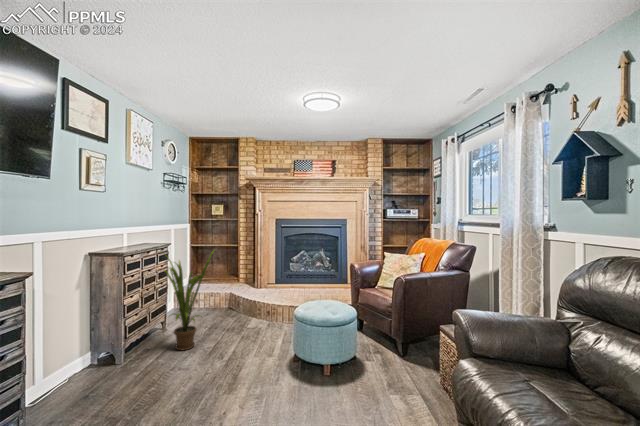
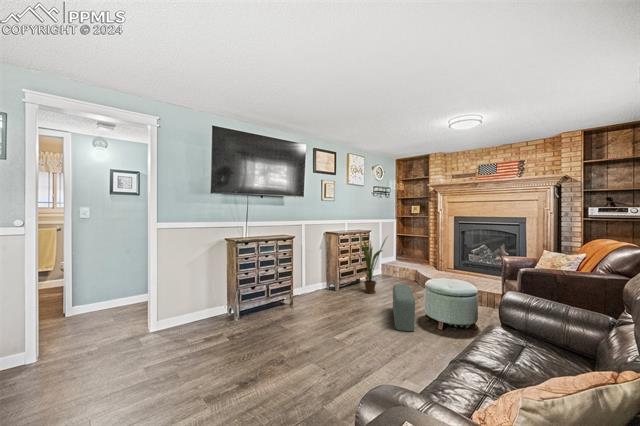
pouf: none [252,324,319,410] -> present [393,284,415,331]

